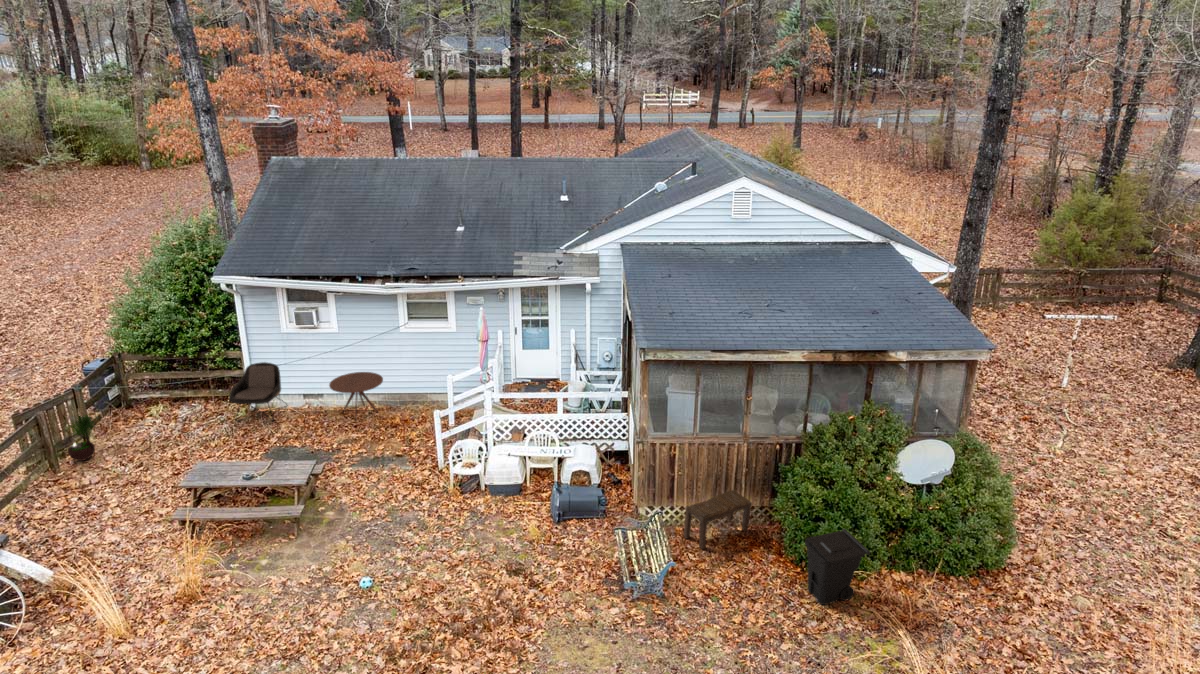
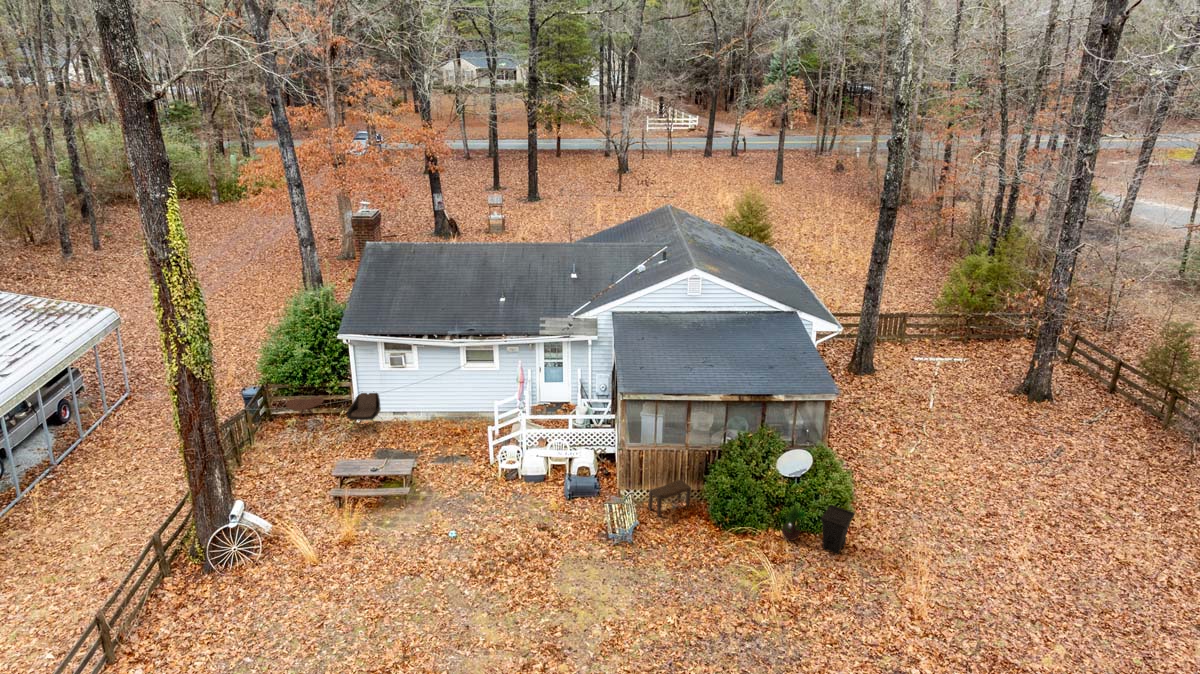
round table: present [329,372,383,420] -> present [286,398,324,426]
potted tree: present [68,415,95,461] -> present [782,508,805,540]
trash can: present [805,528,870,605] -> present [821,505,855,554]

